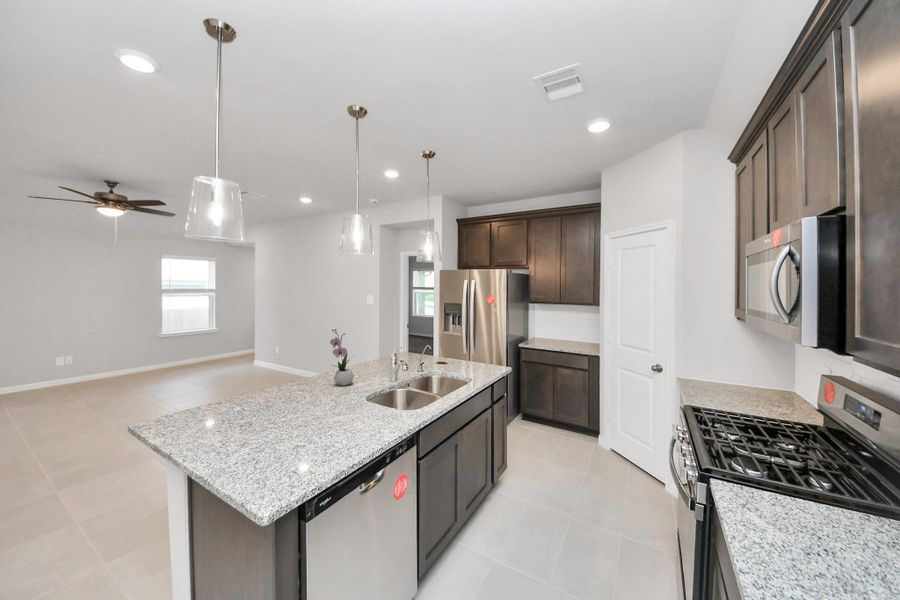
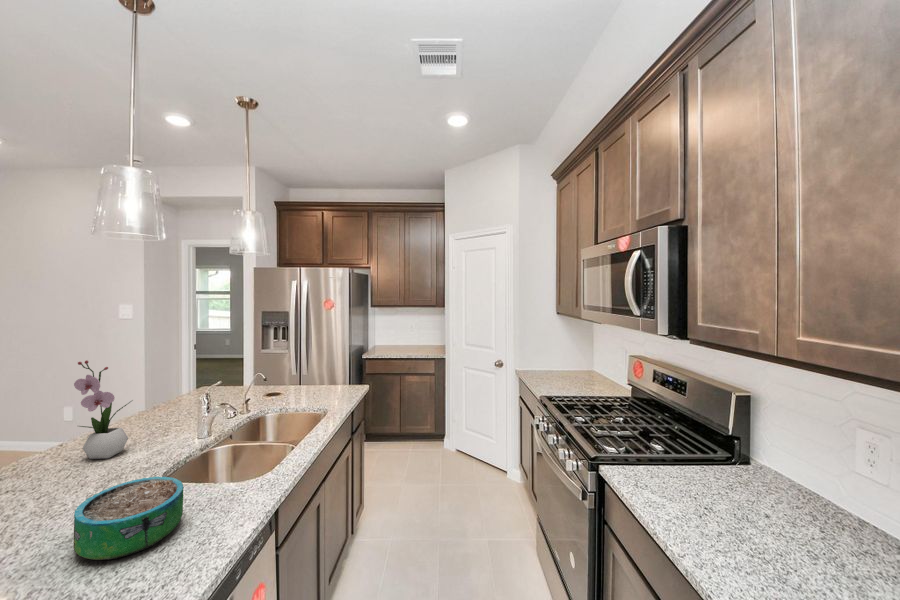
decorative bowl: none [320,395,367,432] -> present [74,477,183,560]

